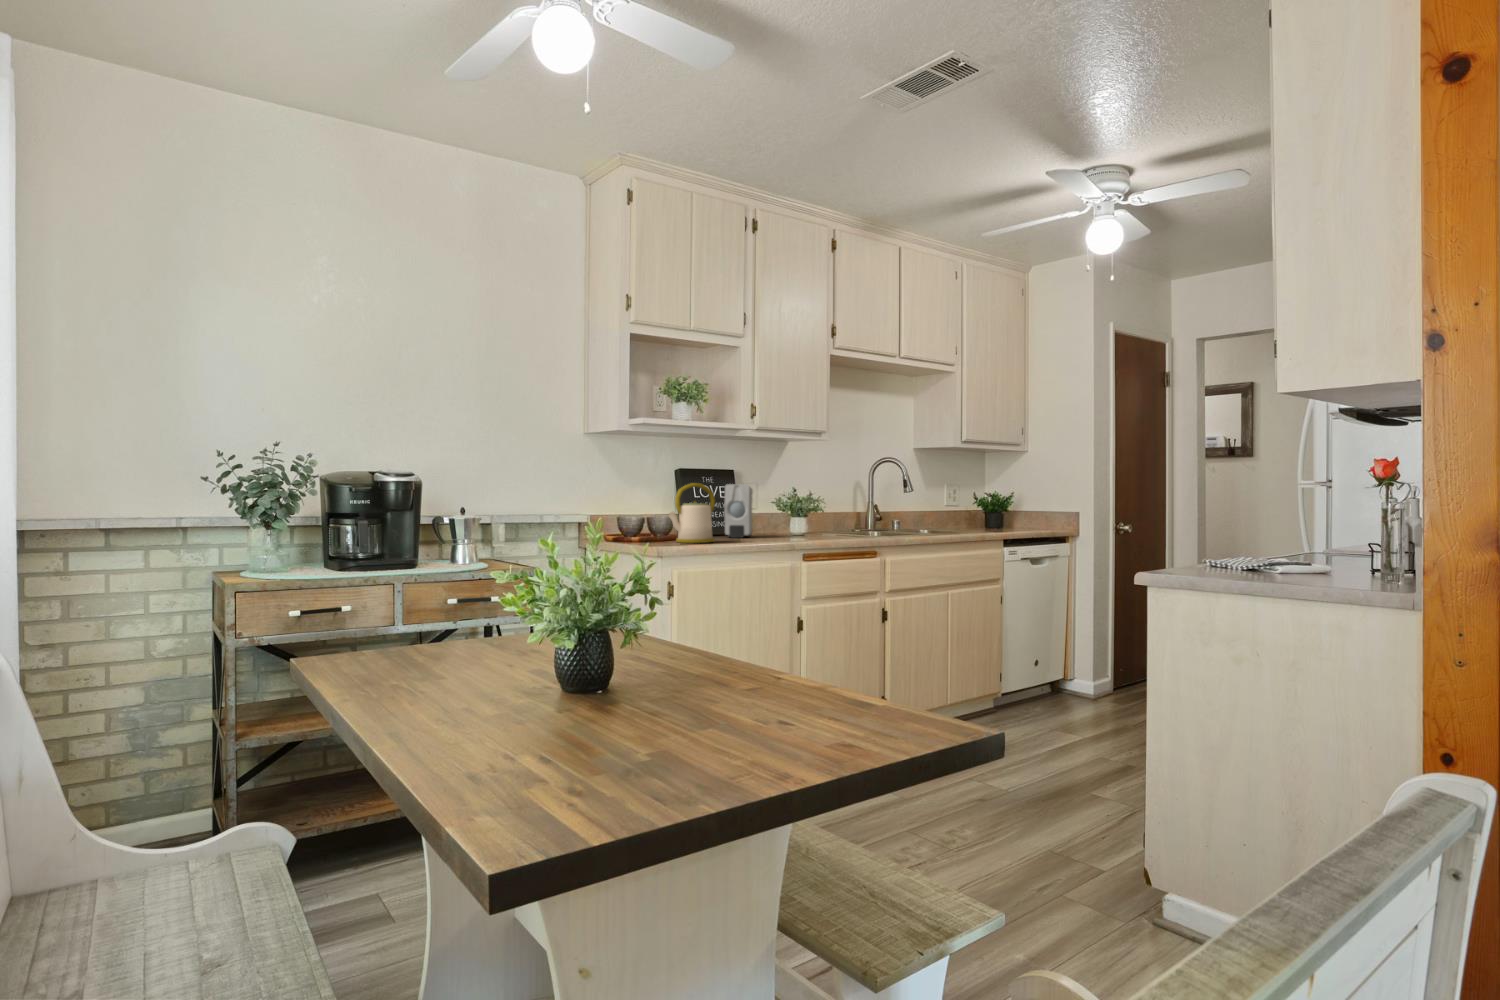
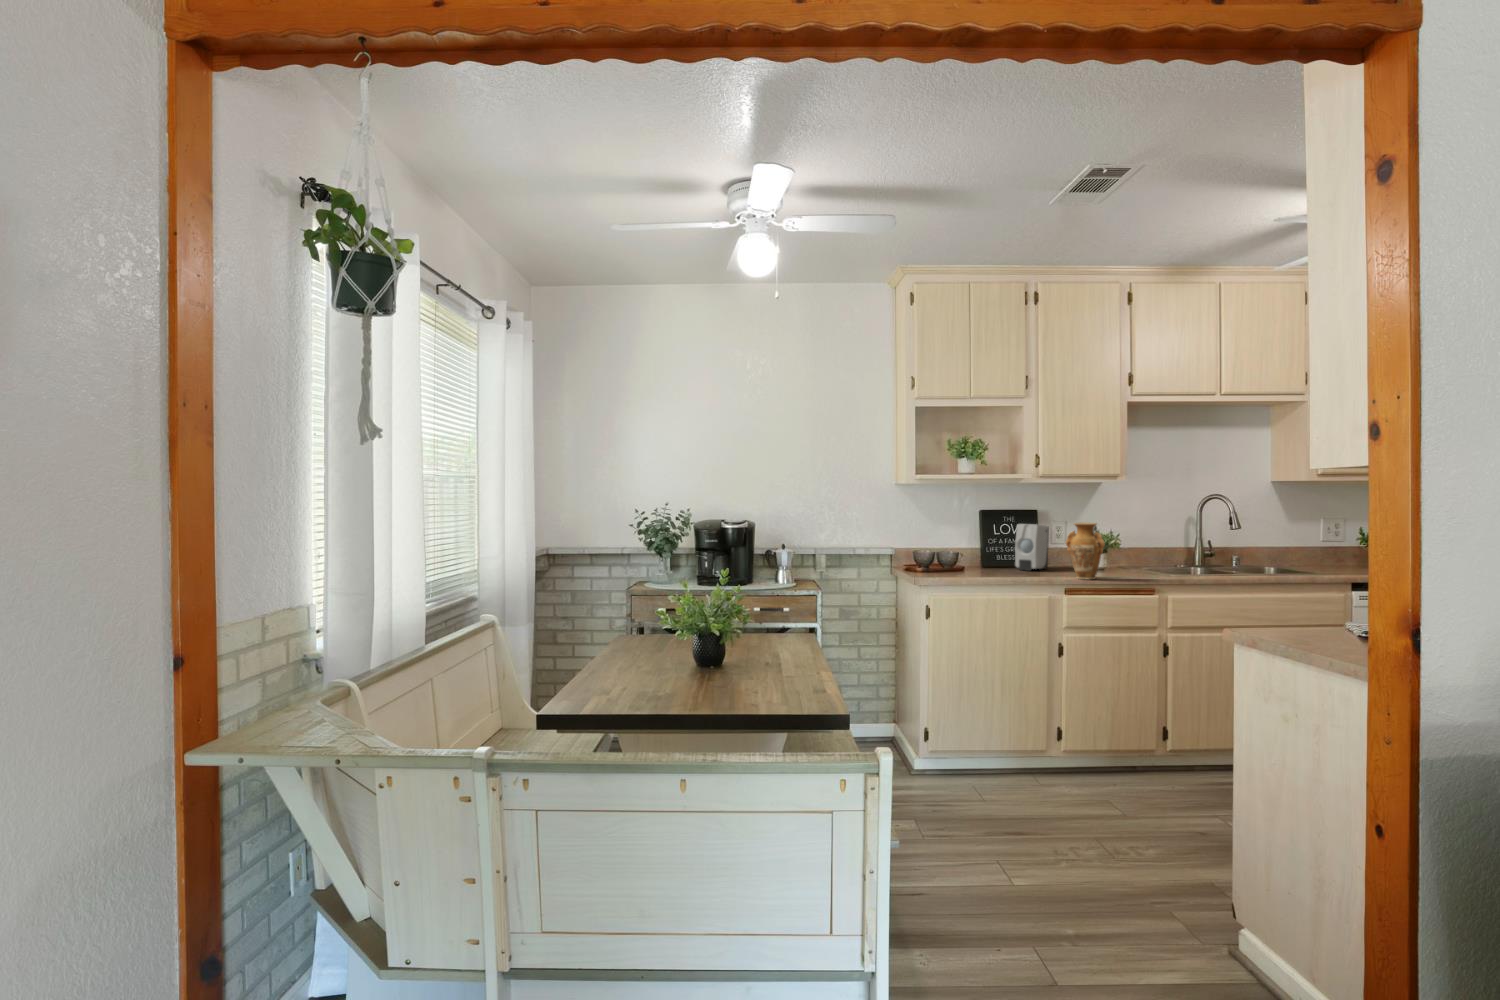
vase: none [790,479,834,541] -> present [1066,522,1105,579]
kettle: present [669,483,715,543] -> none [944,526,985,577]

